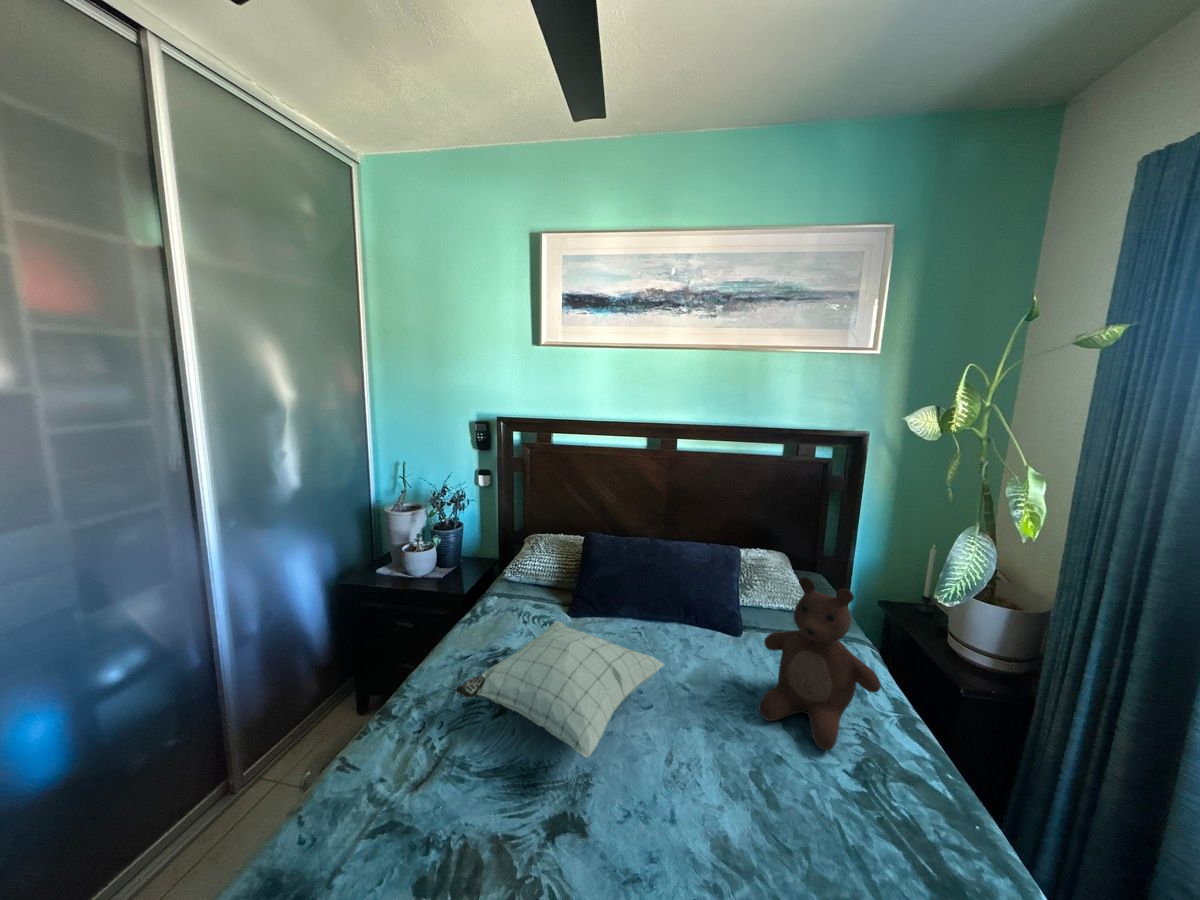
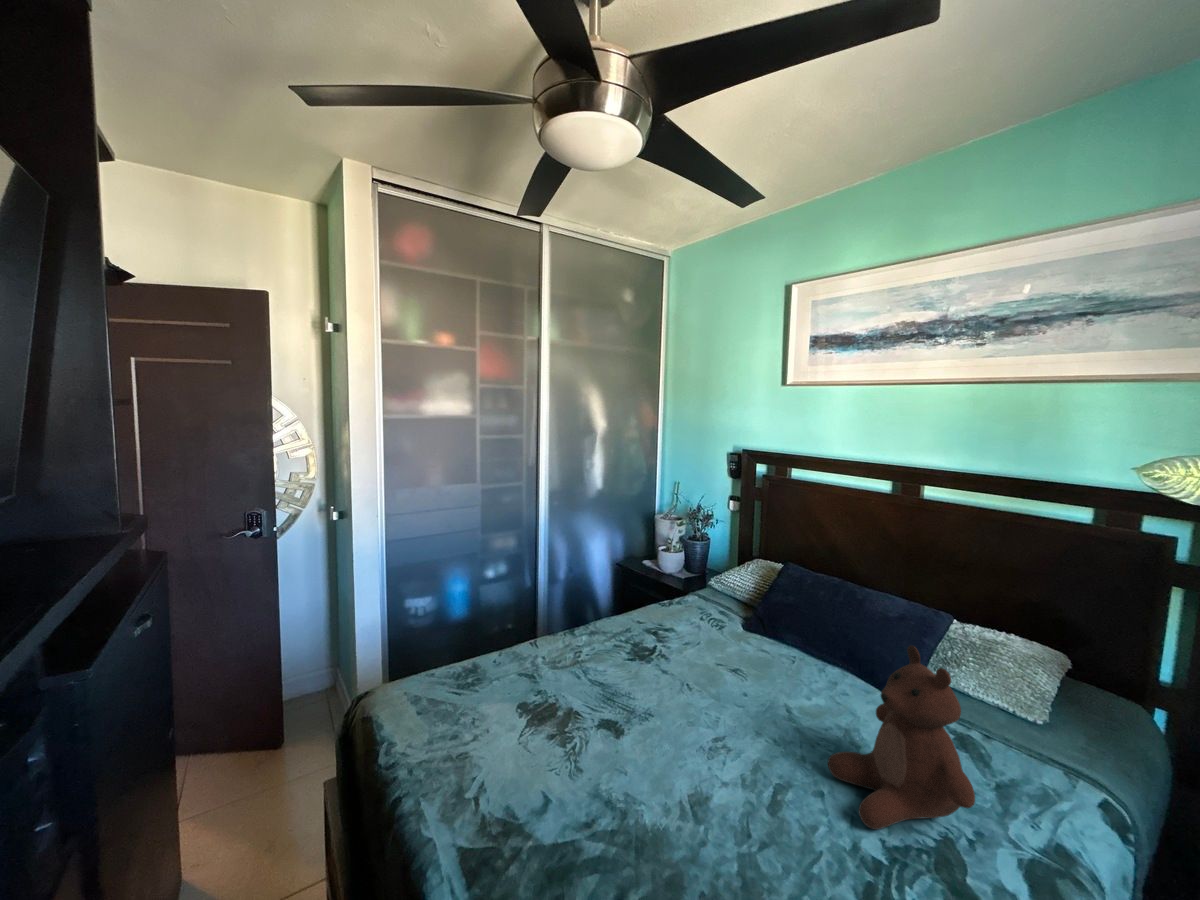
pillow: present [456,621,664,758] -> none [603,620,759,695]

